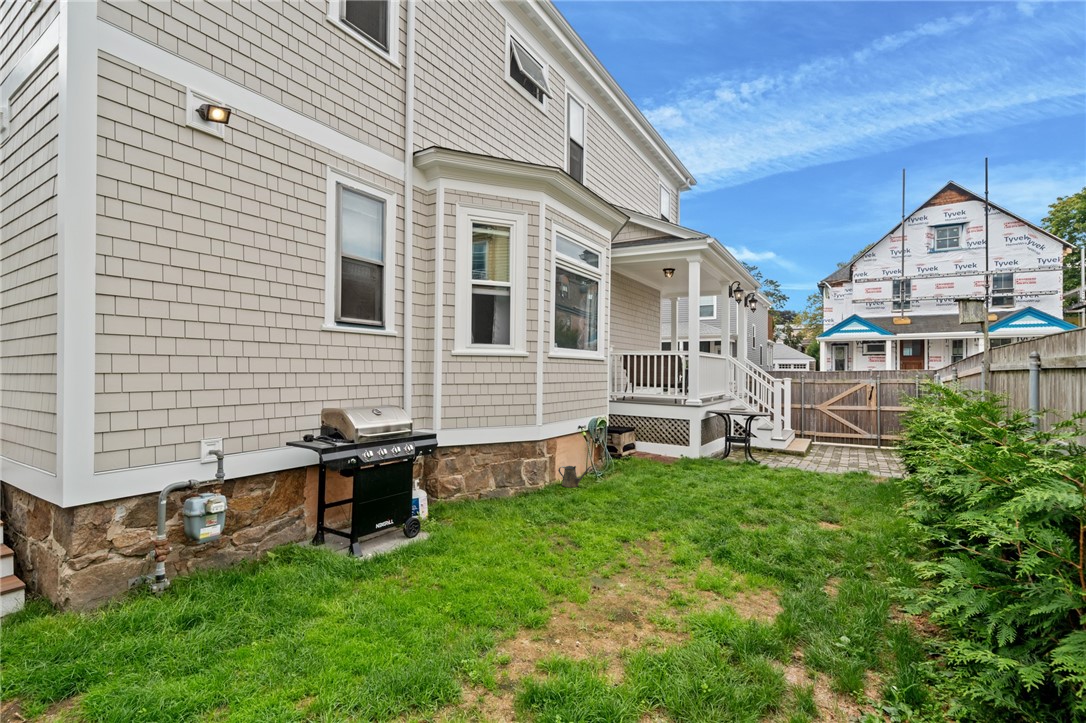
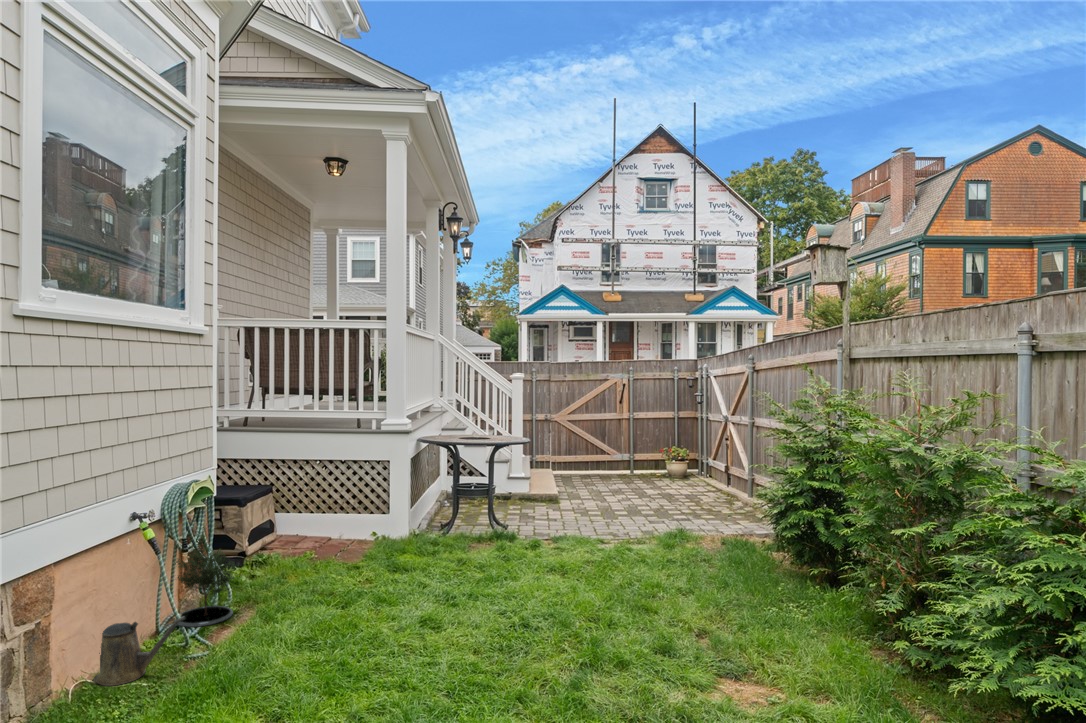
potted tree: none [589,436,615,477] -> present [175,529,235,627]

